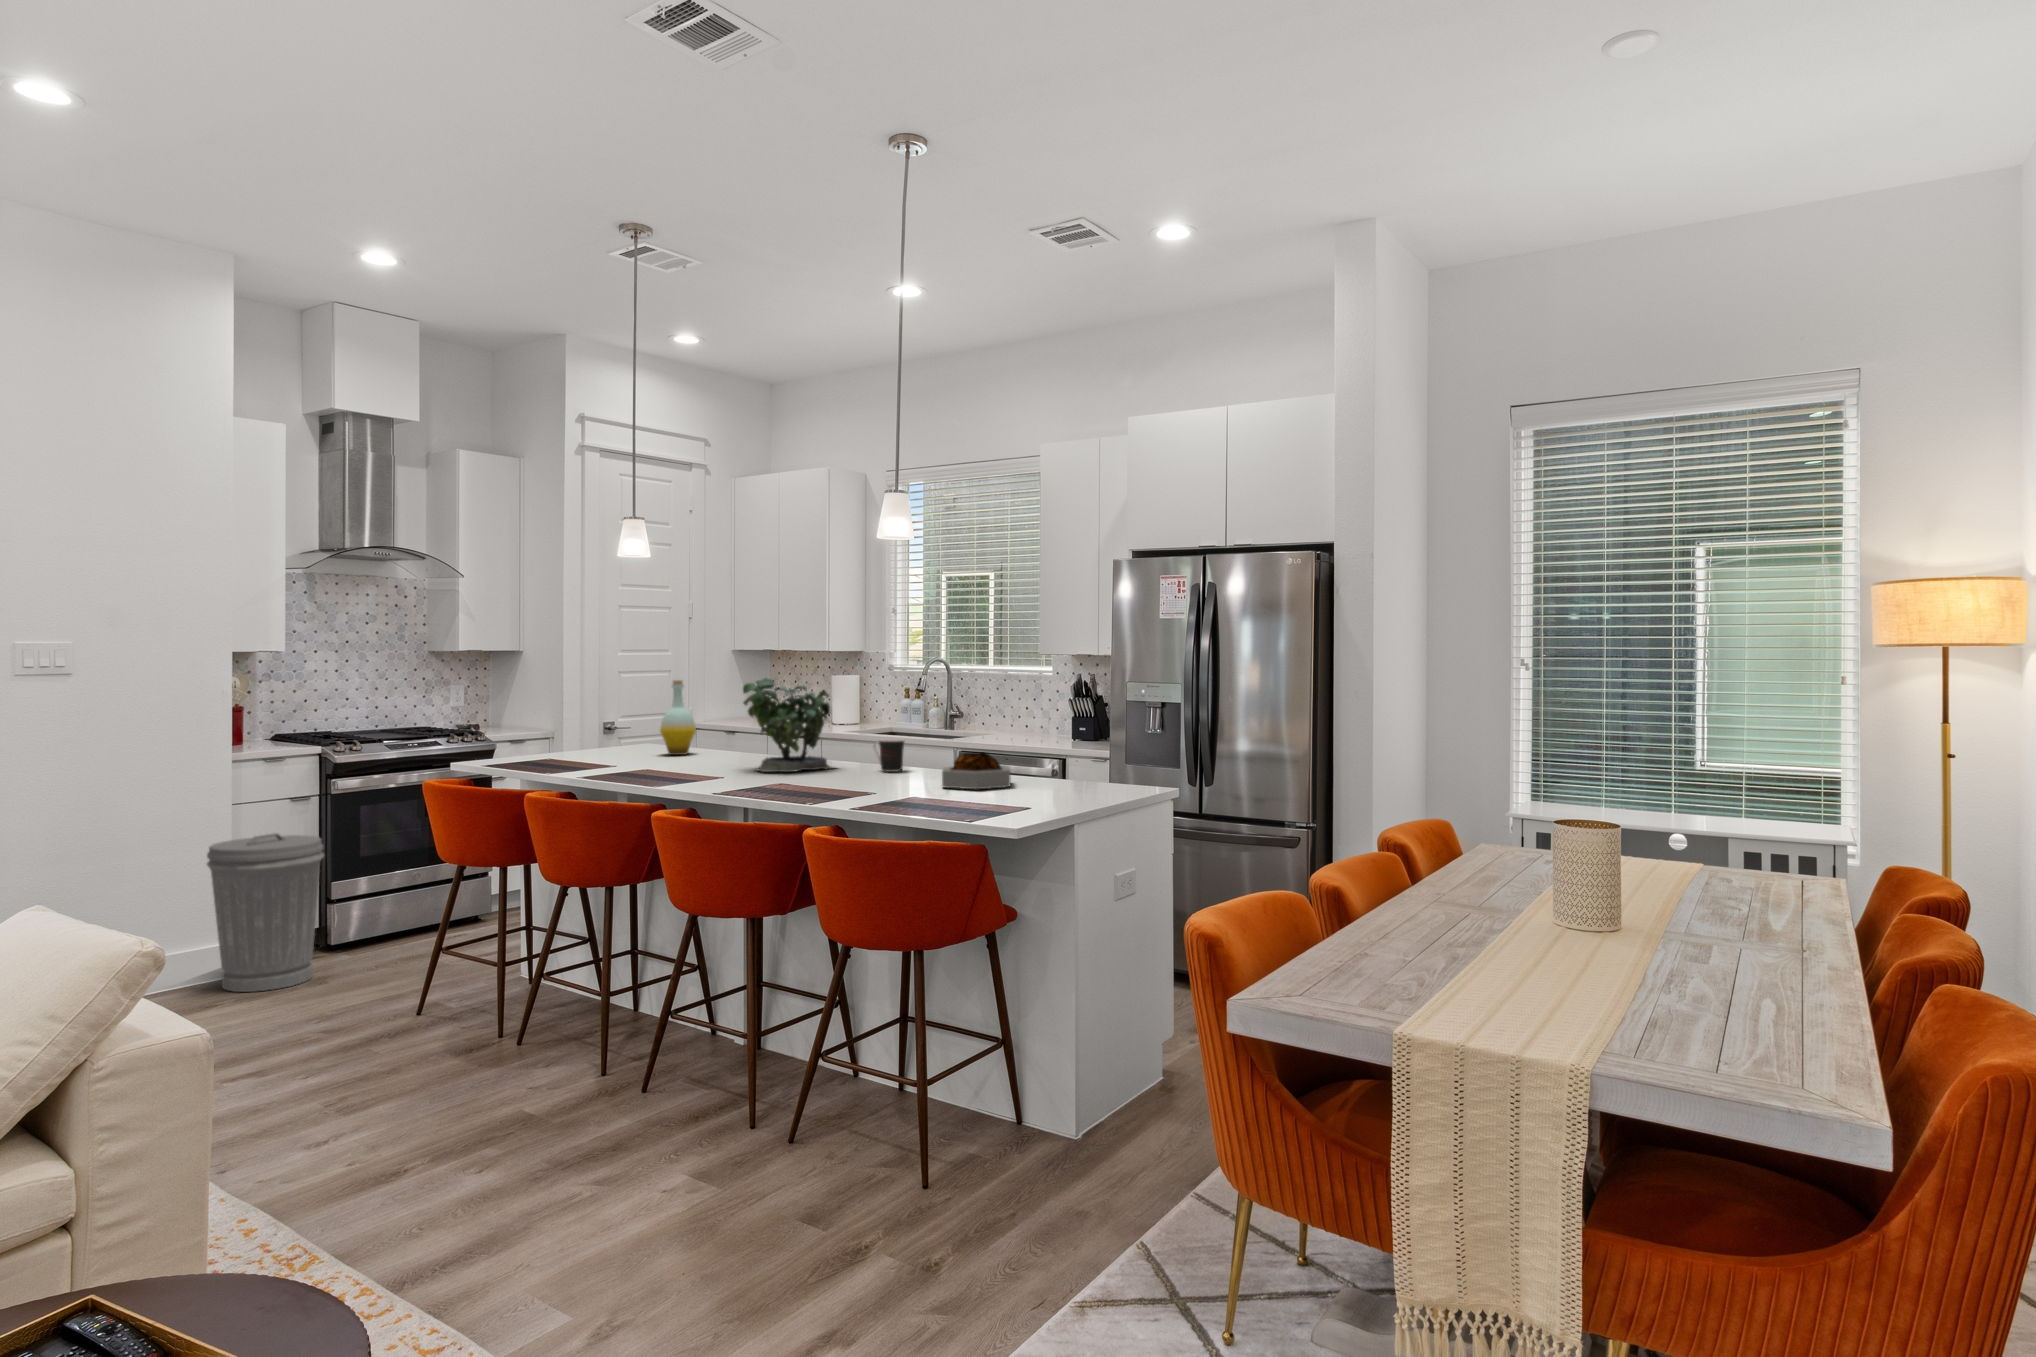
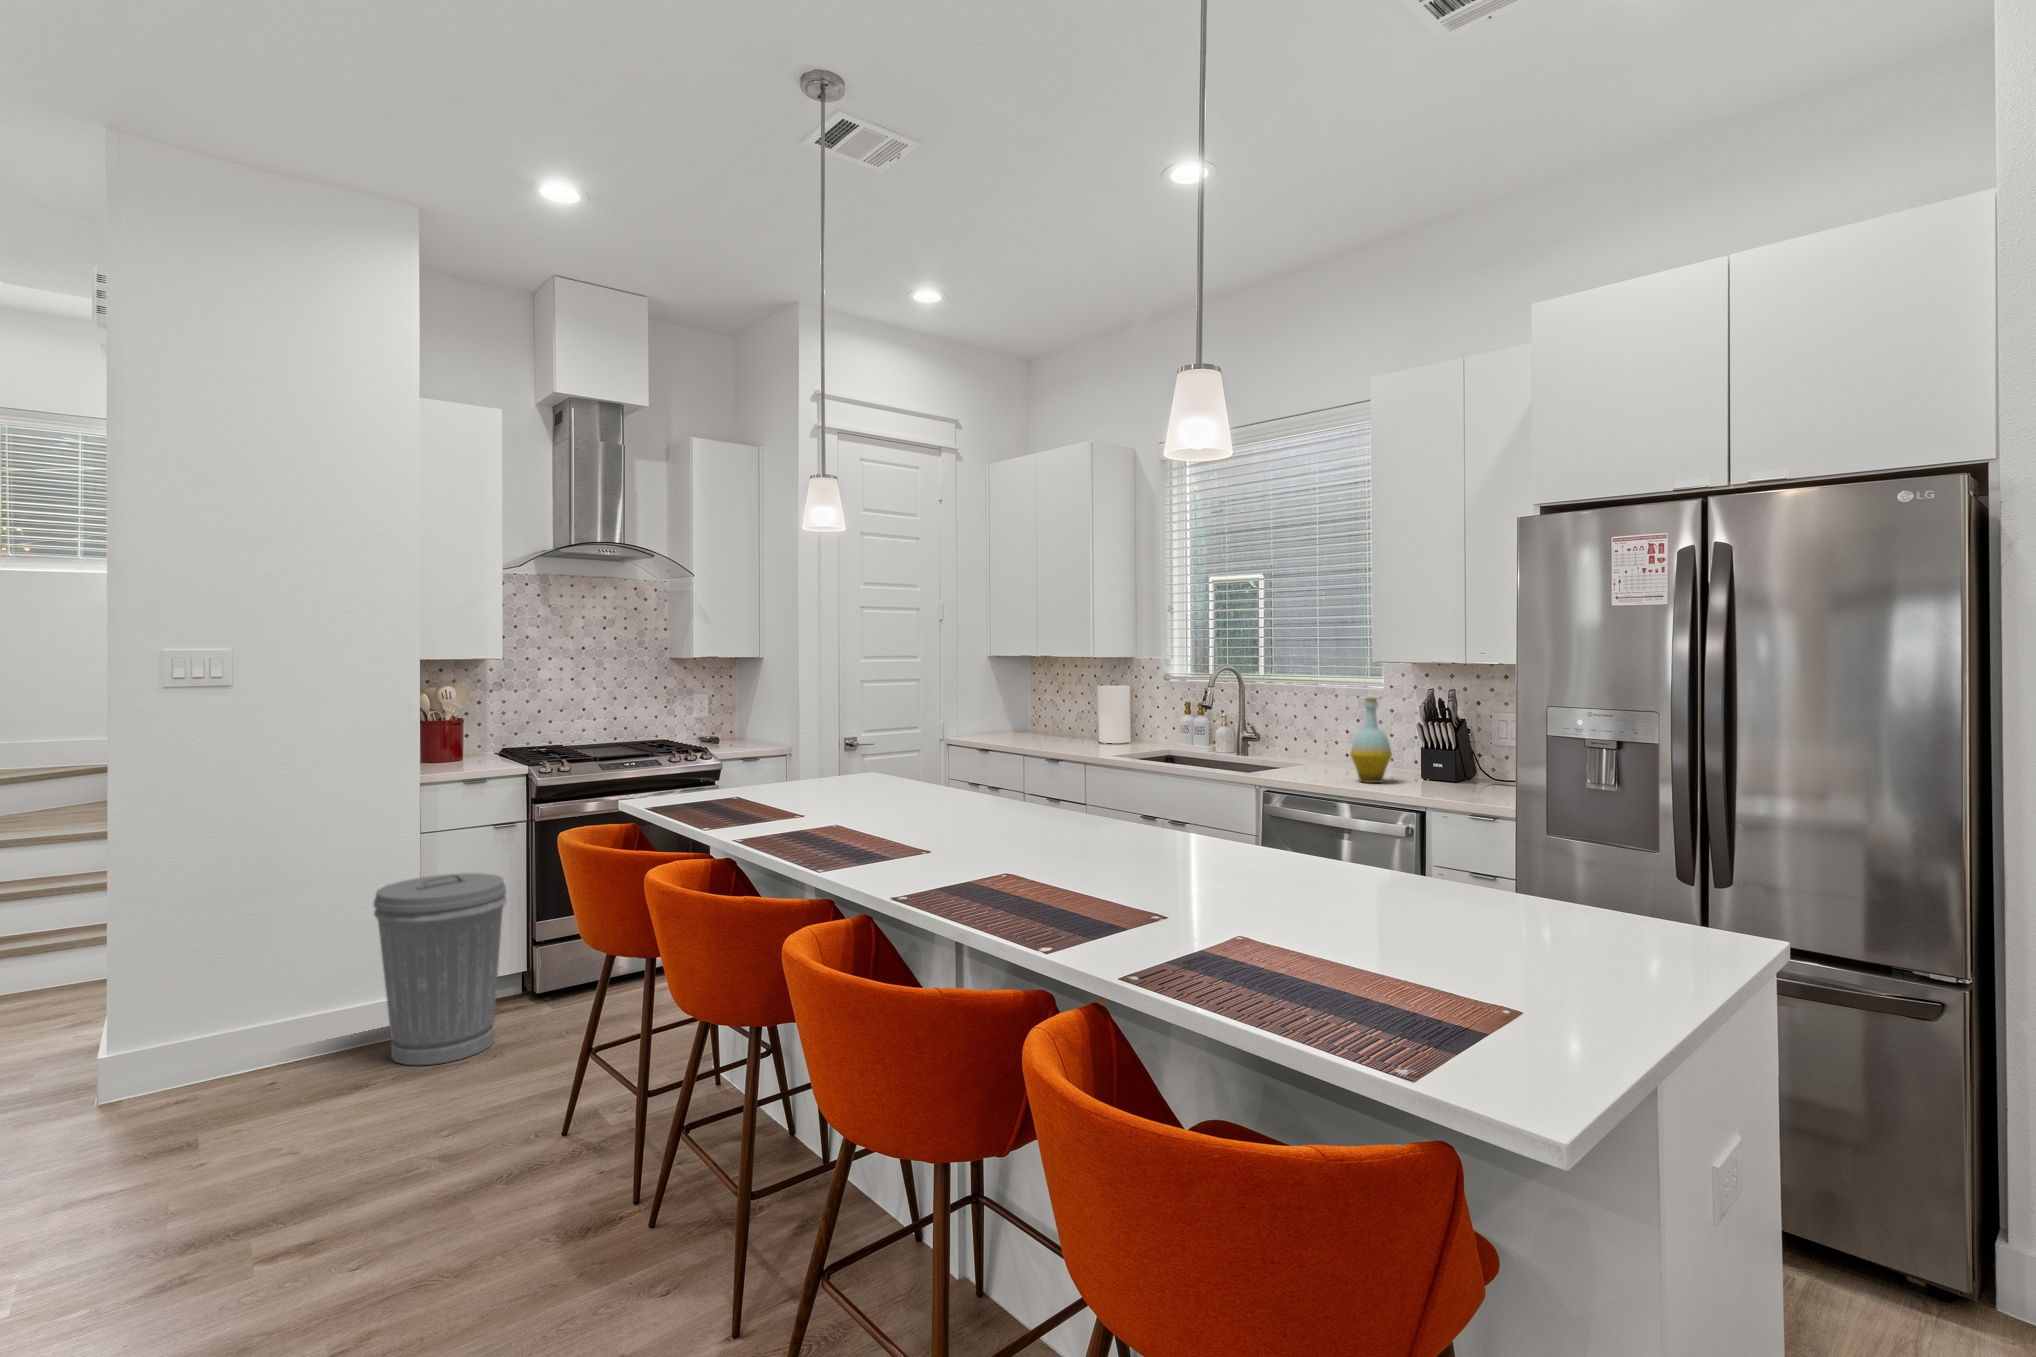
potted plant: present [743,678,834,772] -> none [966,695,1108,847]
bottle: present [660,680,696,755] -> present [1350,697,1392,783]
coffee cup: present [873,739,904,772] -> none [1159,800,1209,854]
decorative bowl: present [942,752,1011,789] -> none [1284,839,1416,921]

